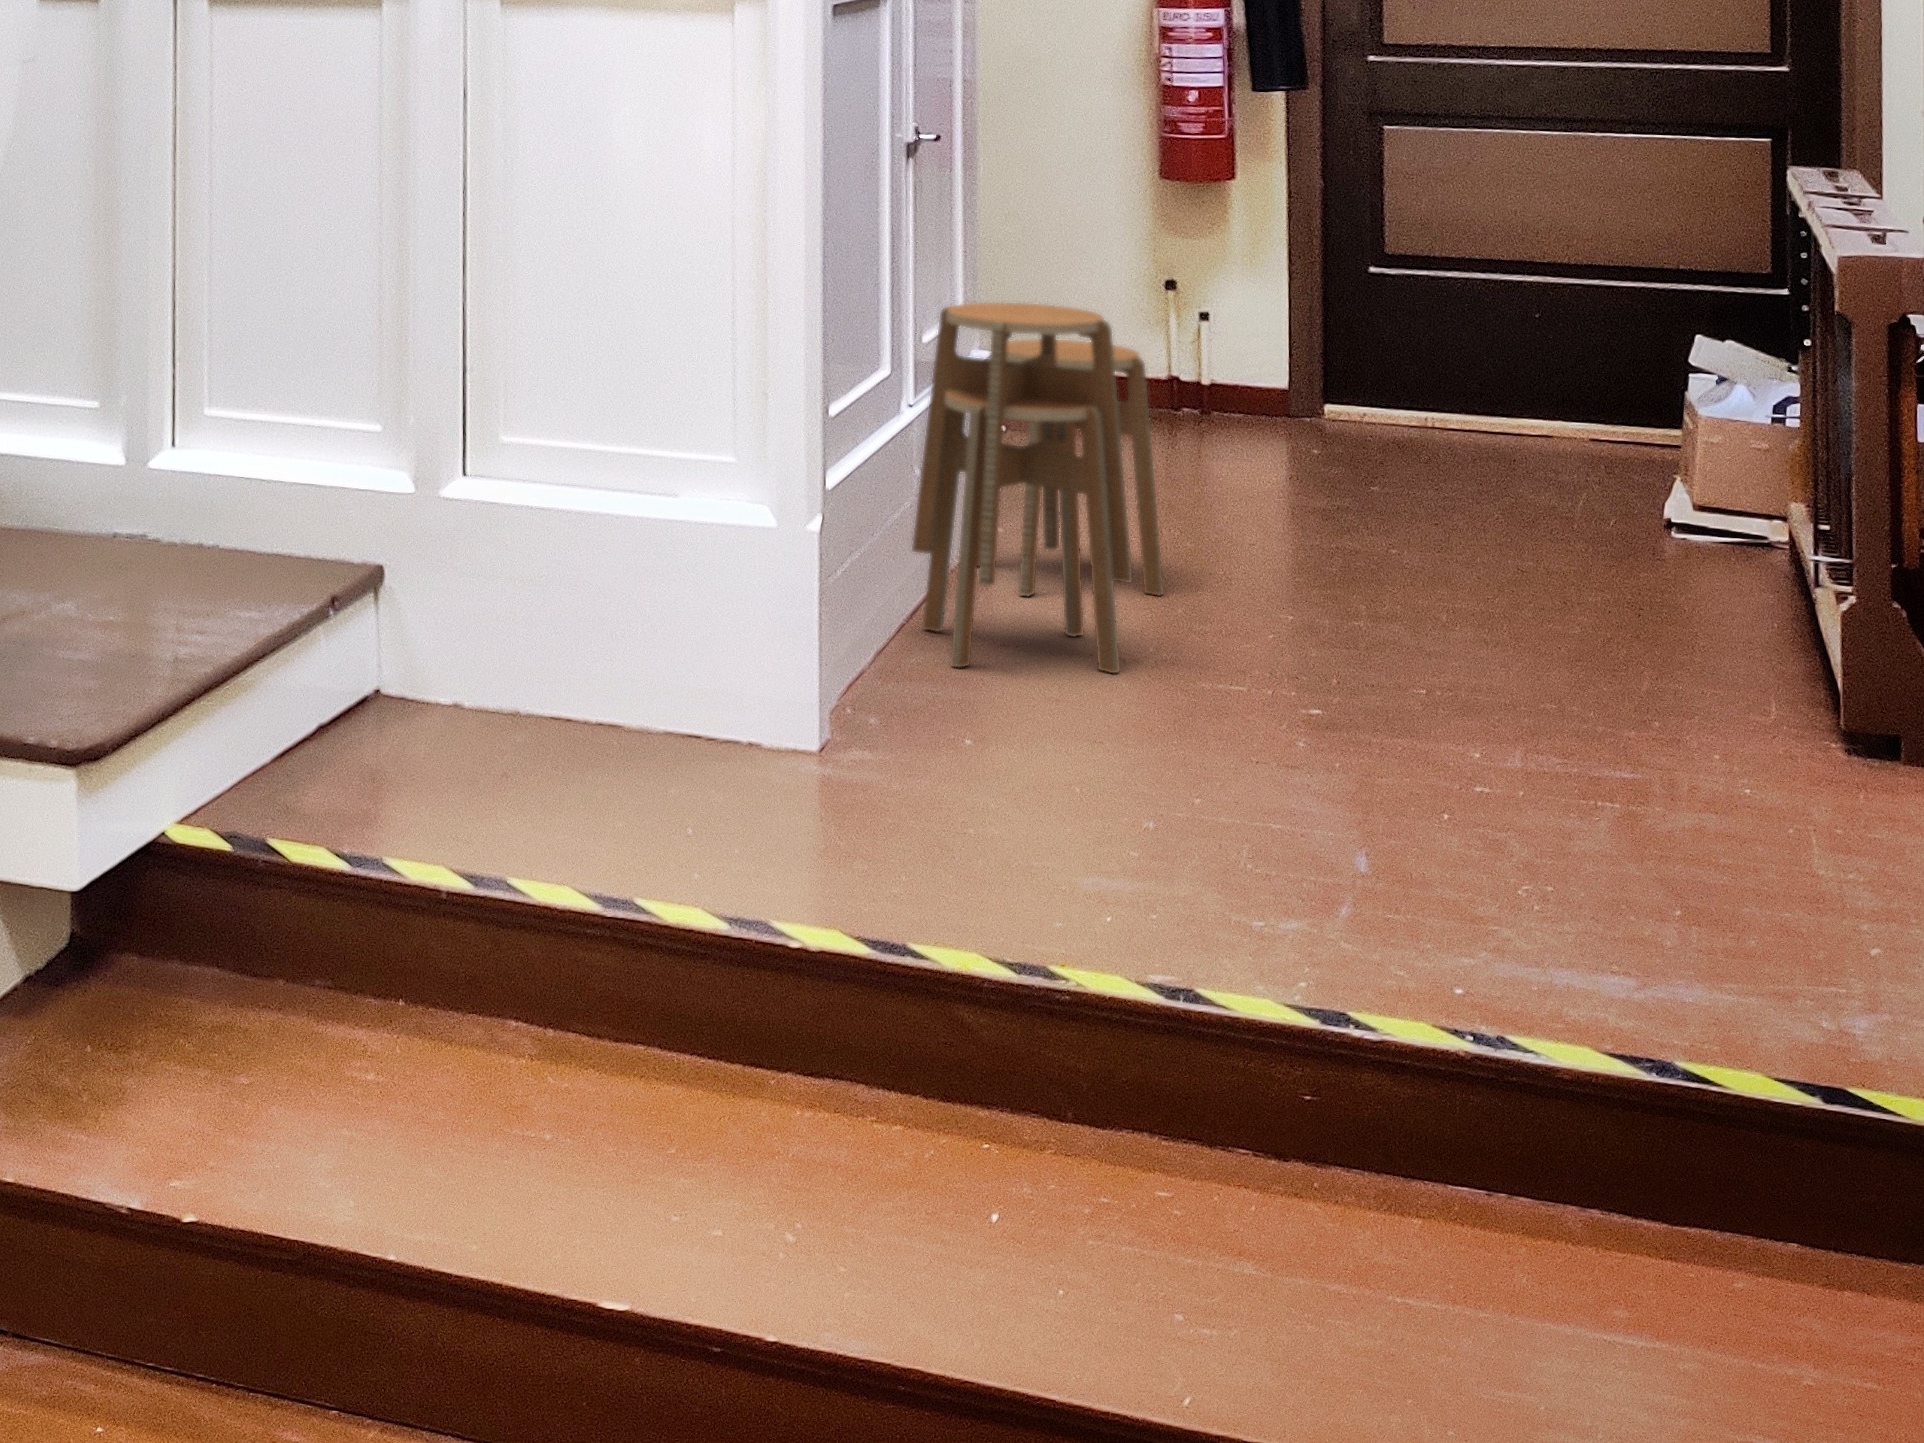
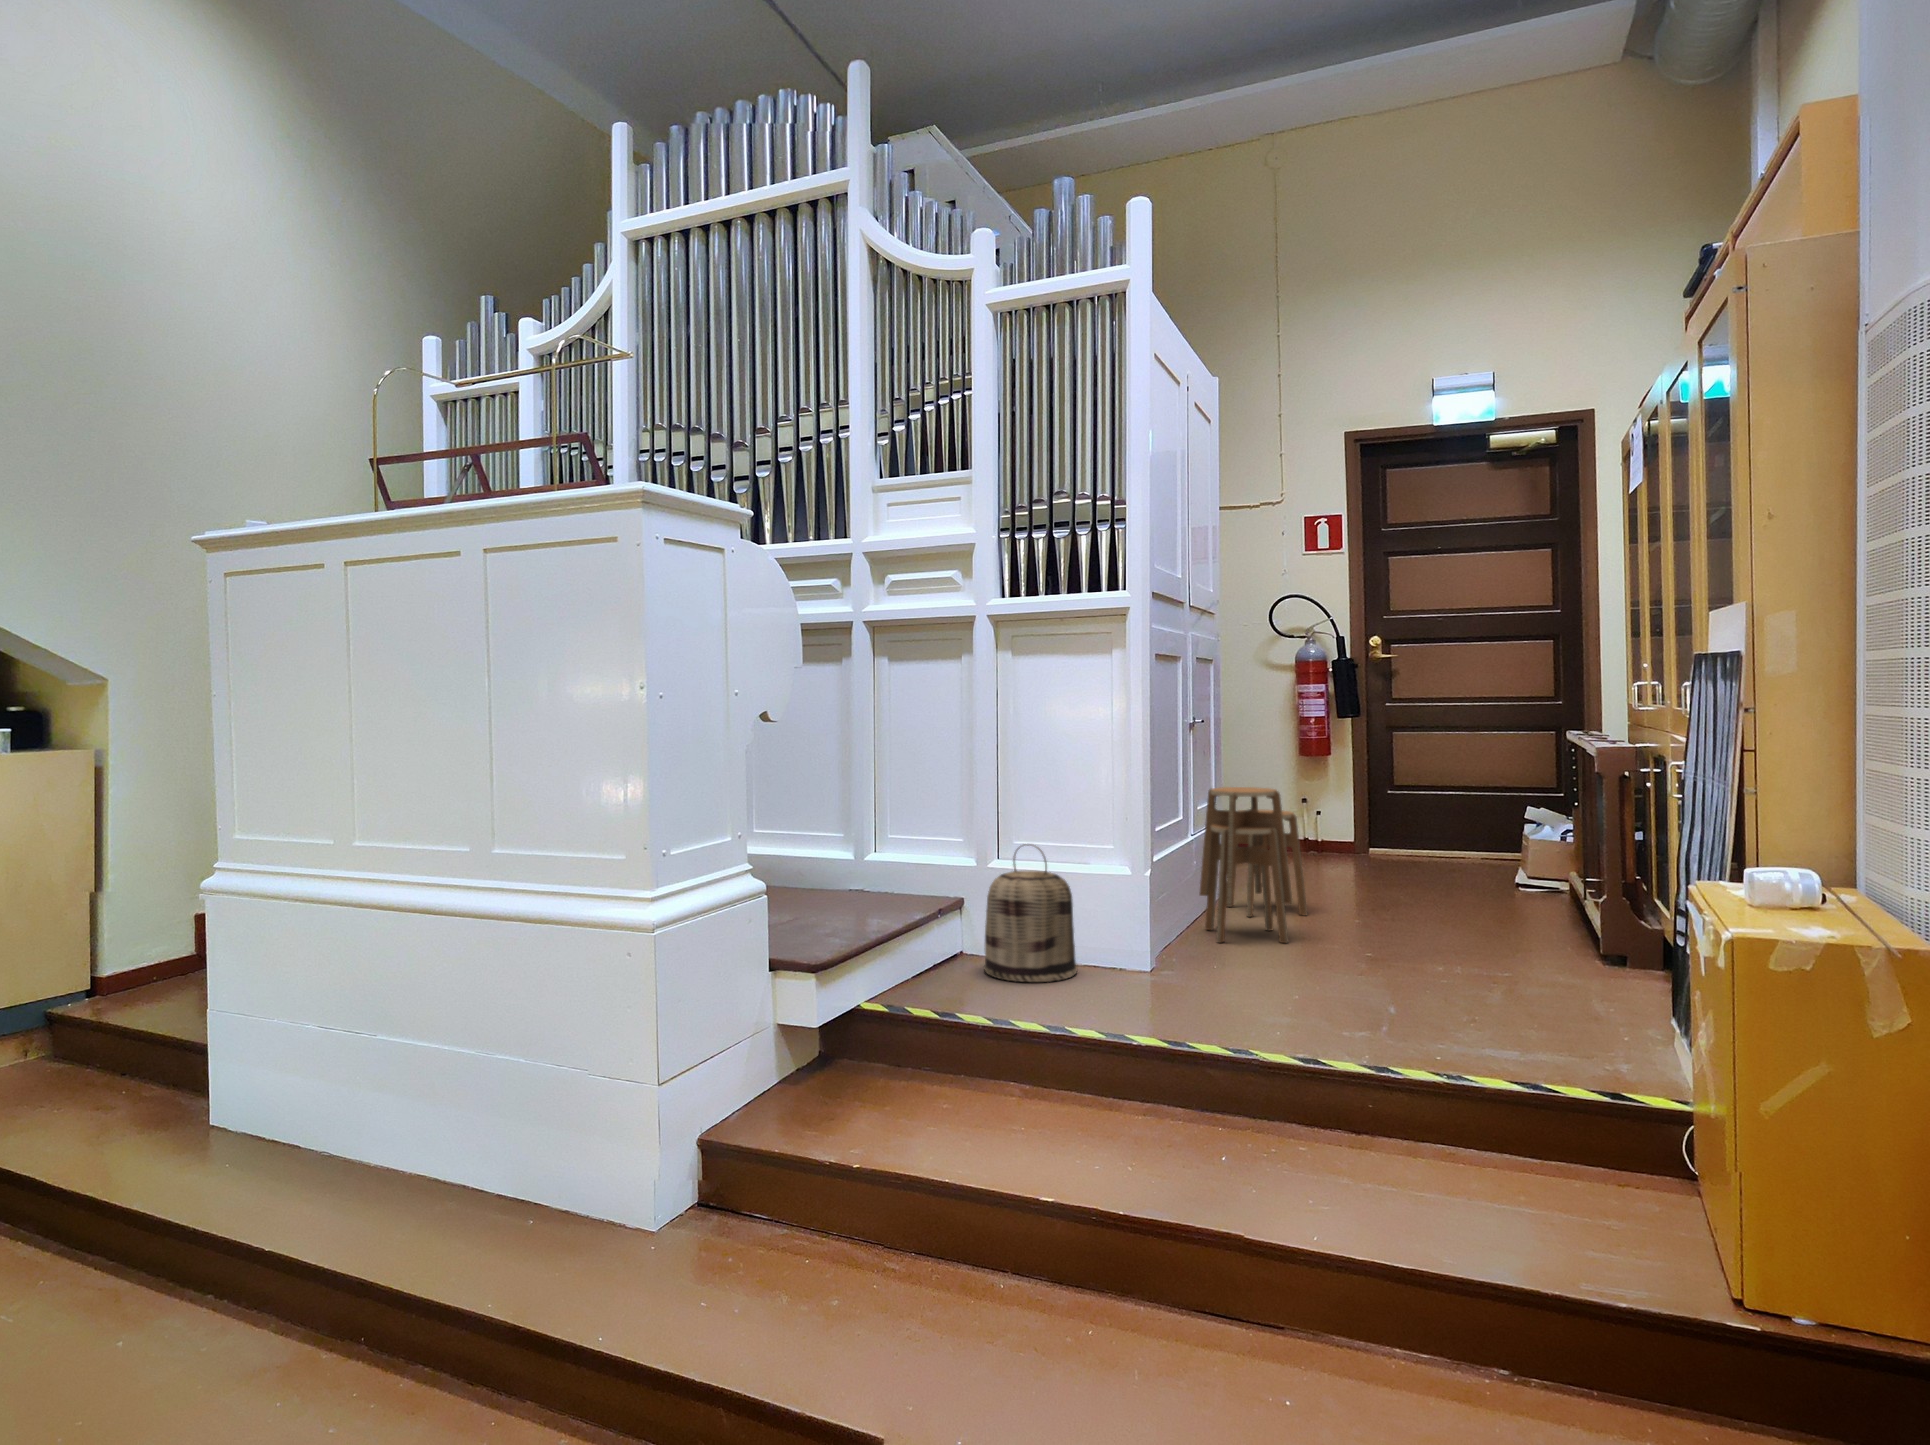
basket: none [423,447,636,764] -> present [984,844,1077,982]

